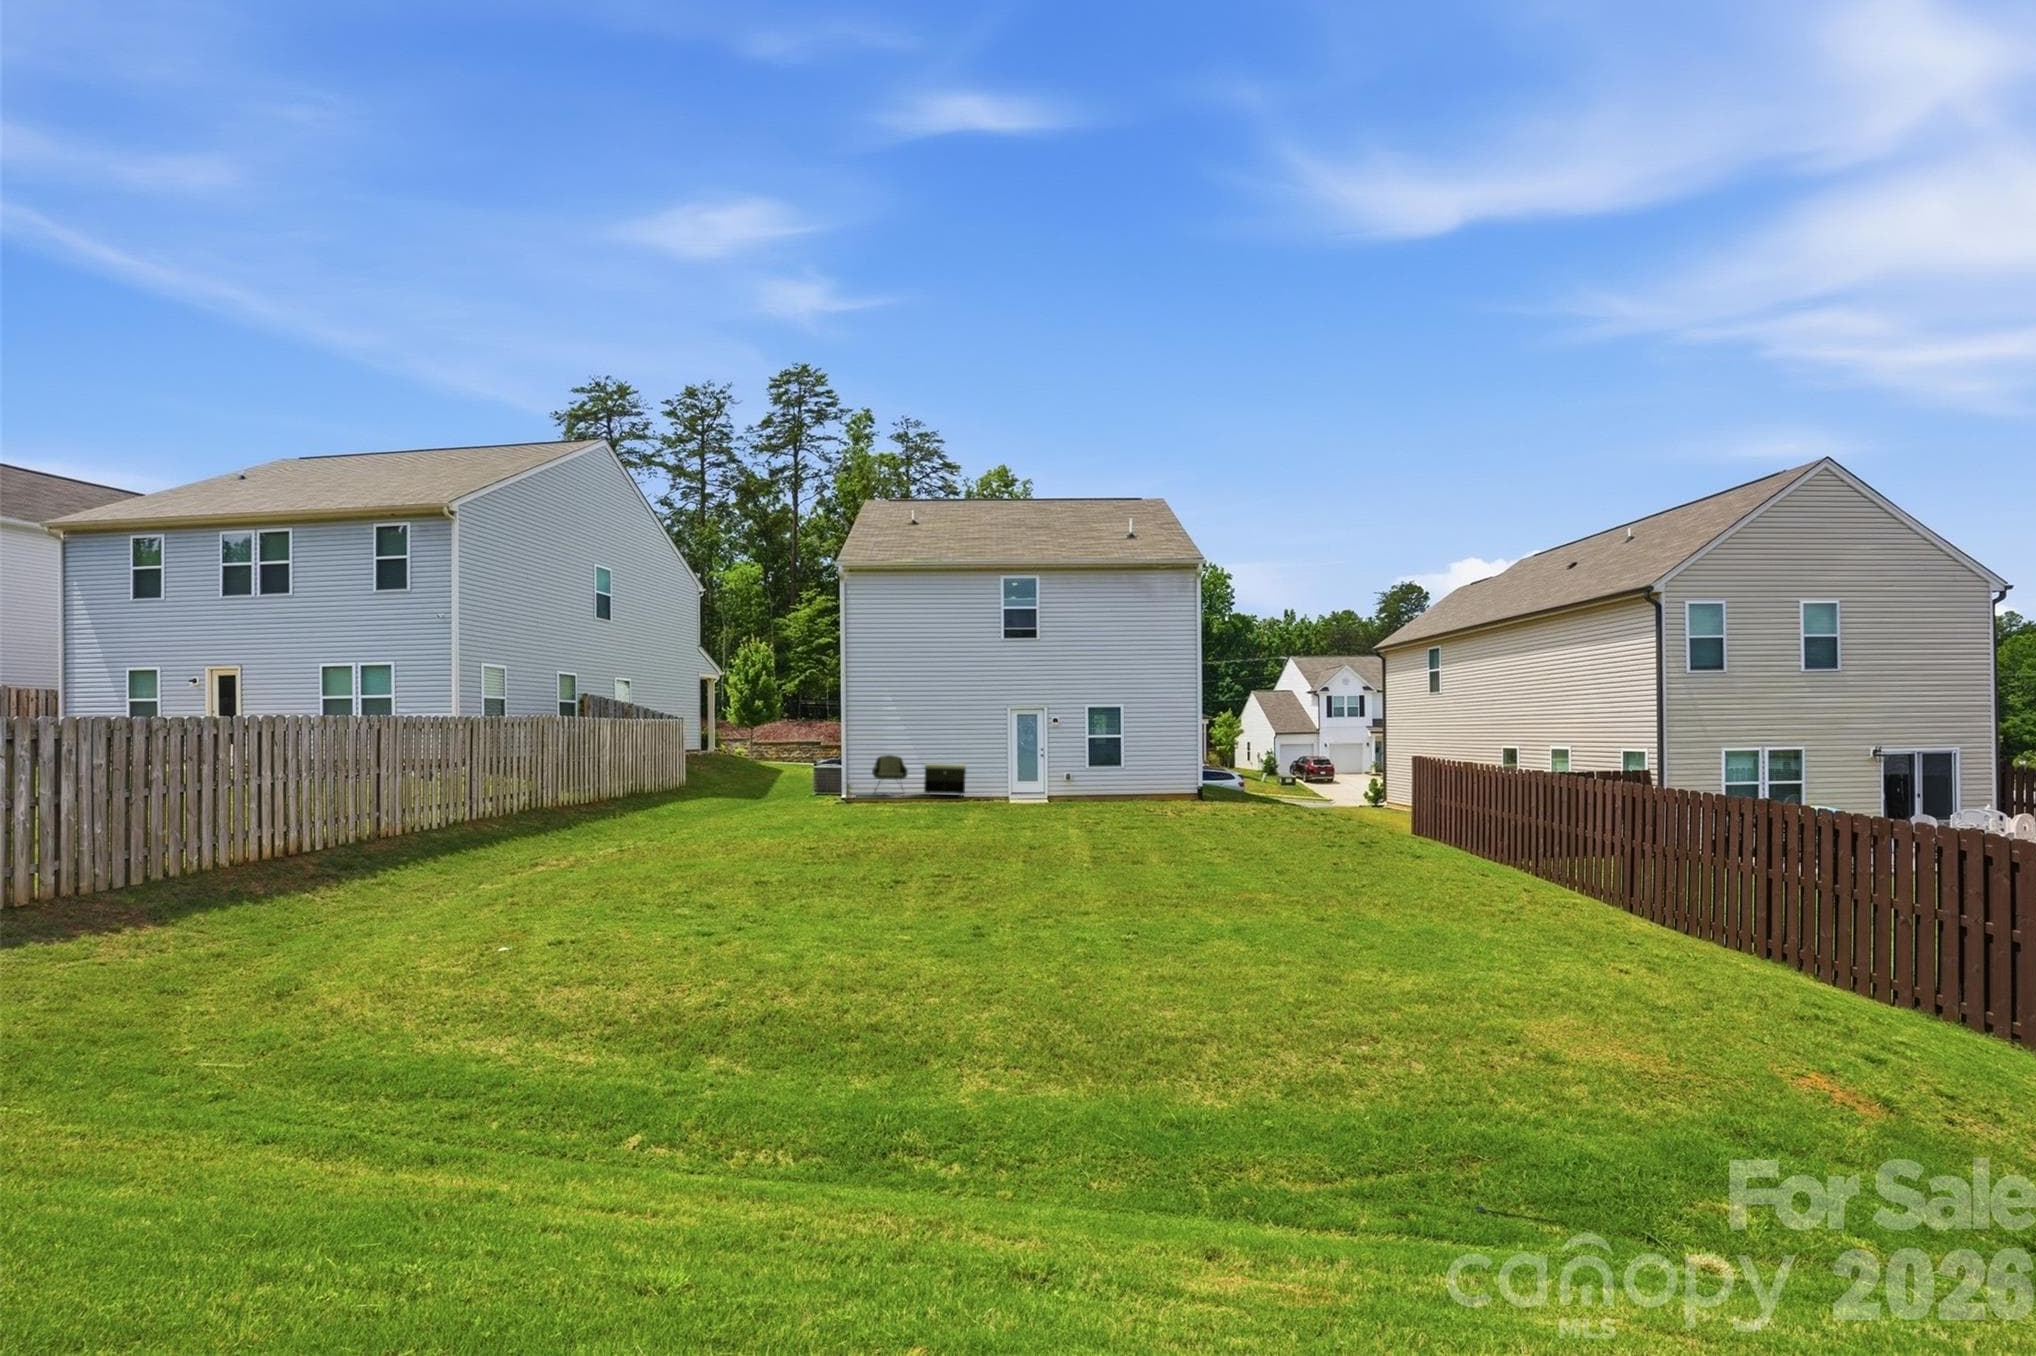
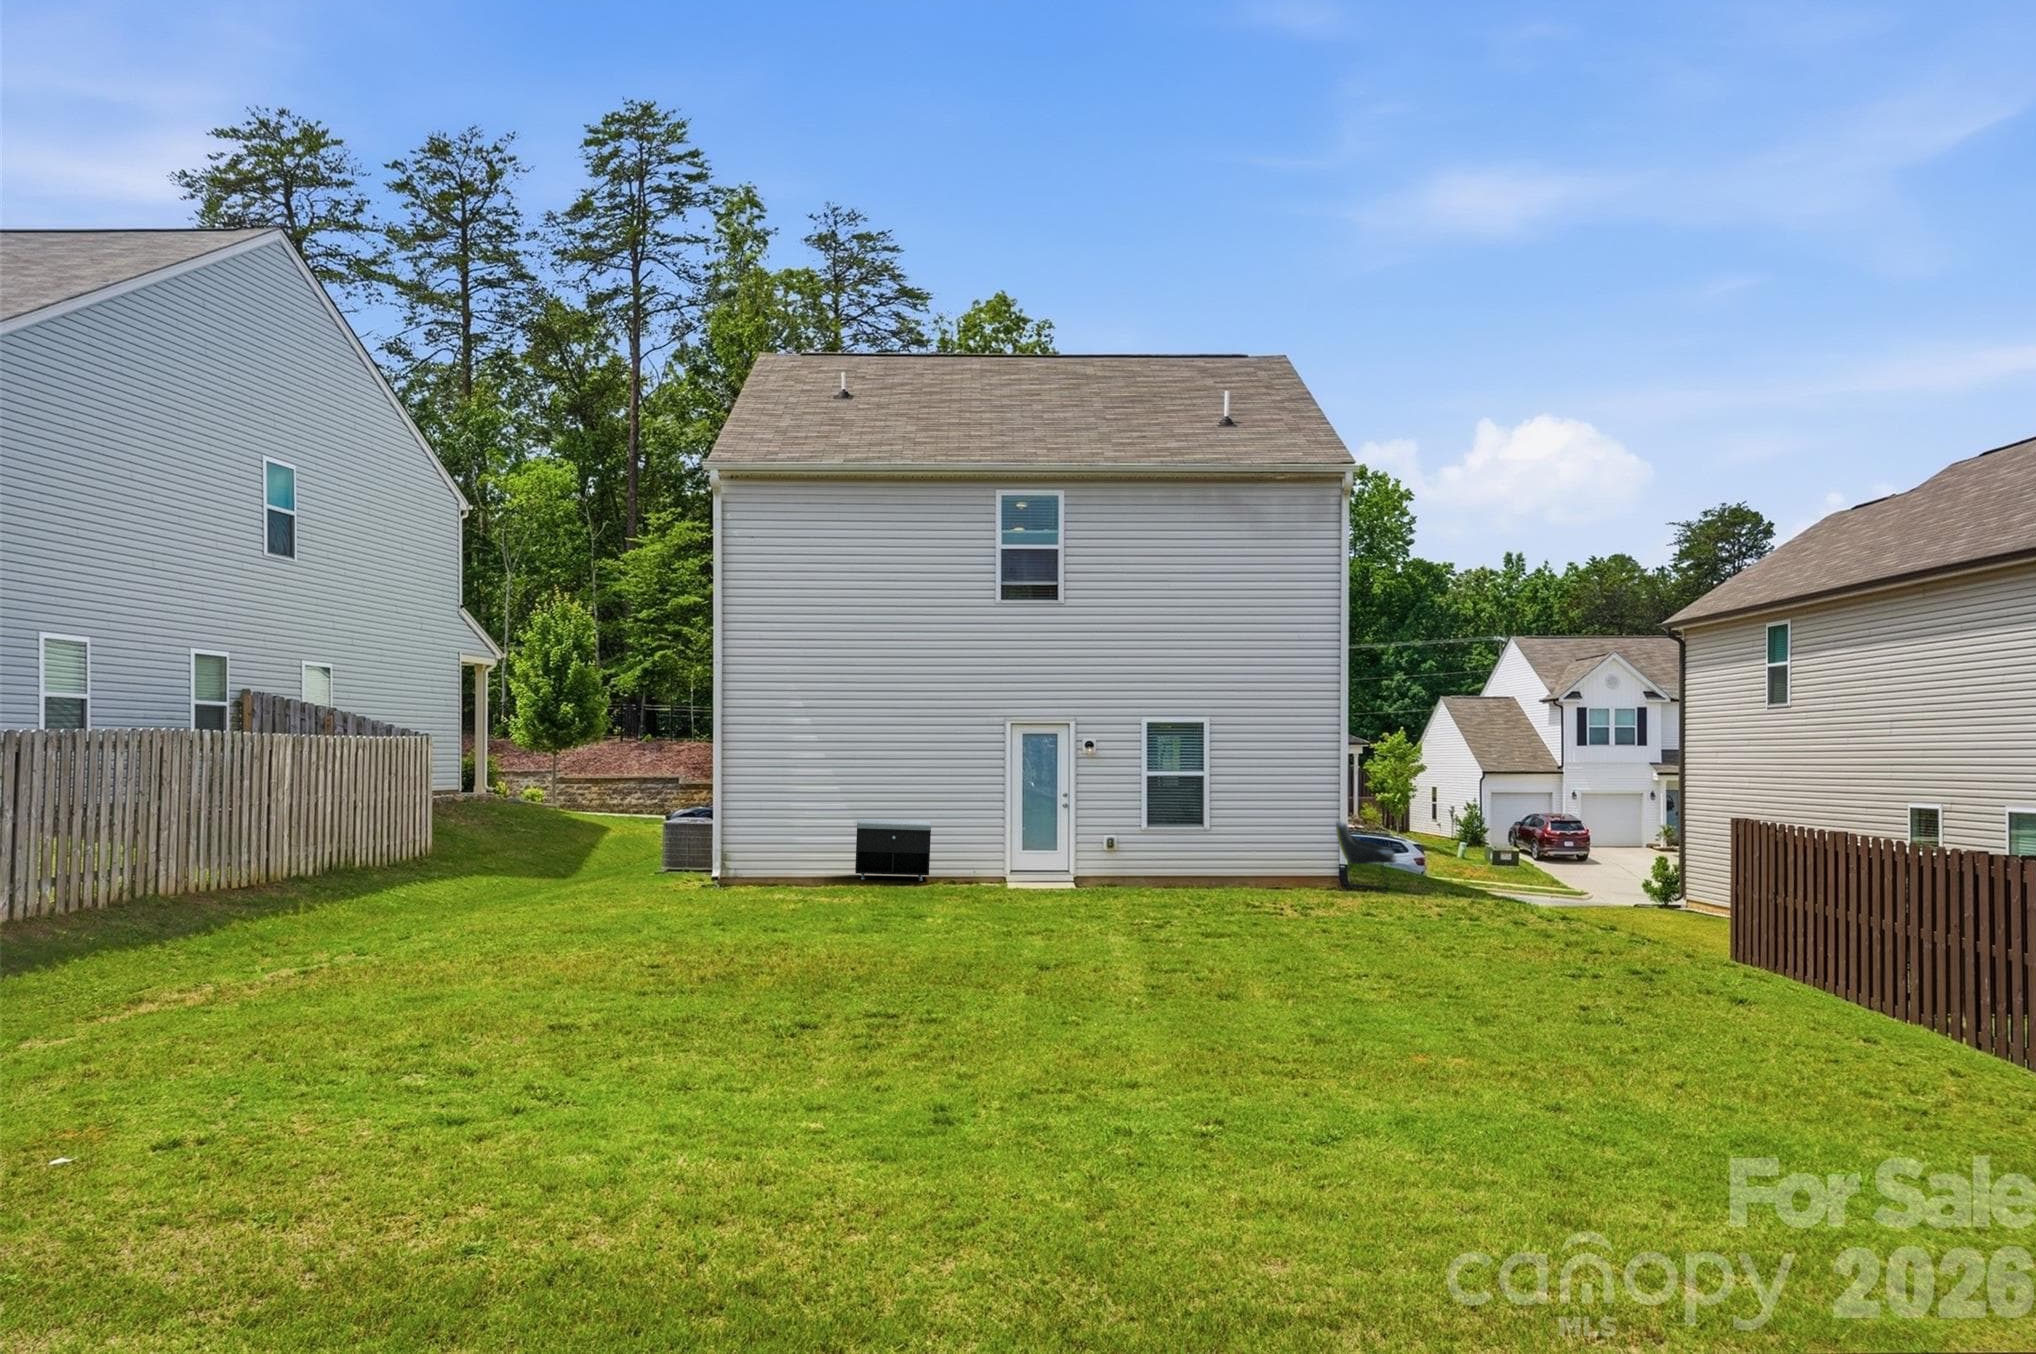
lounge chair: present [872,755,908,794] -> present [1336,822,1397,893]

